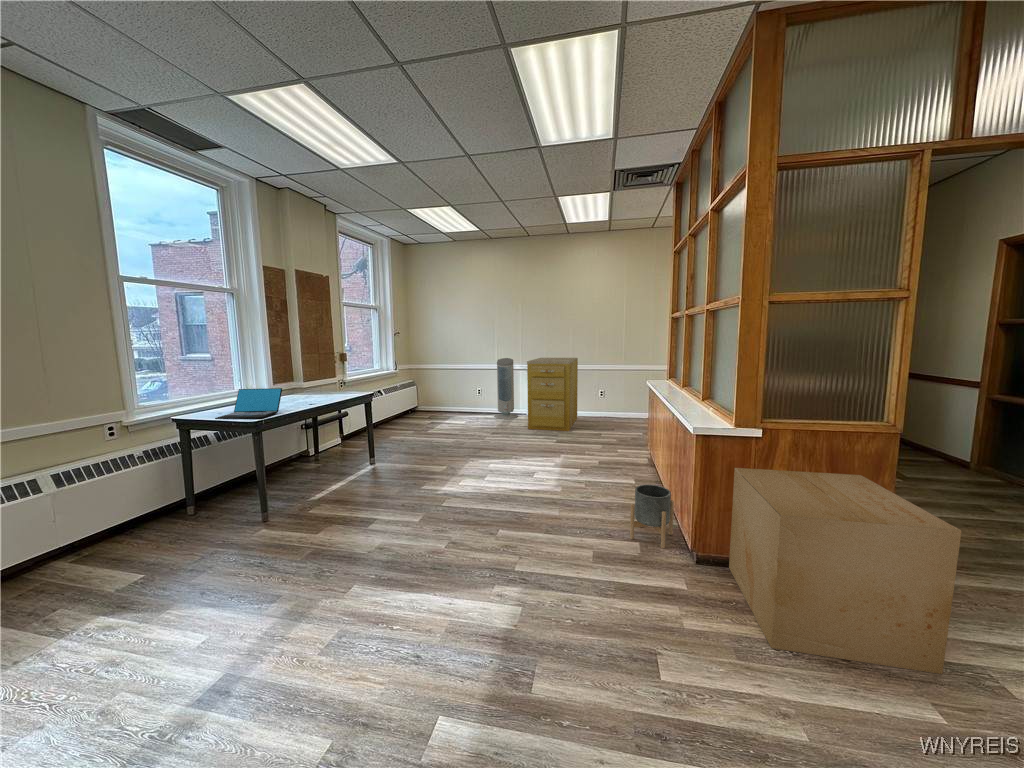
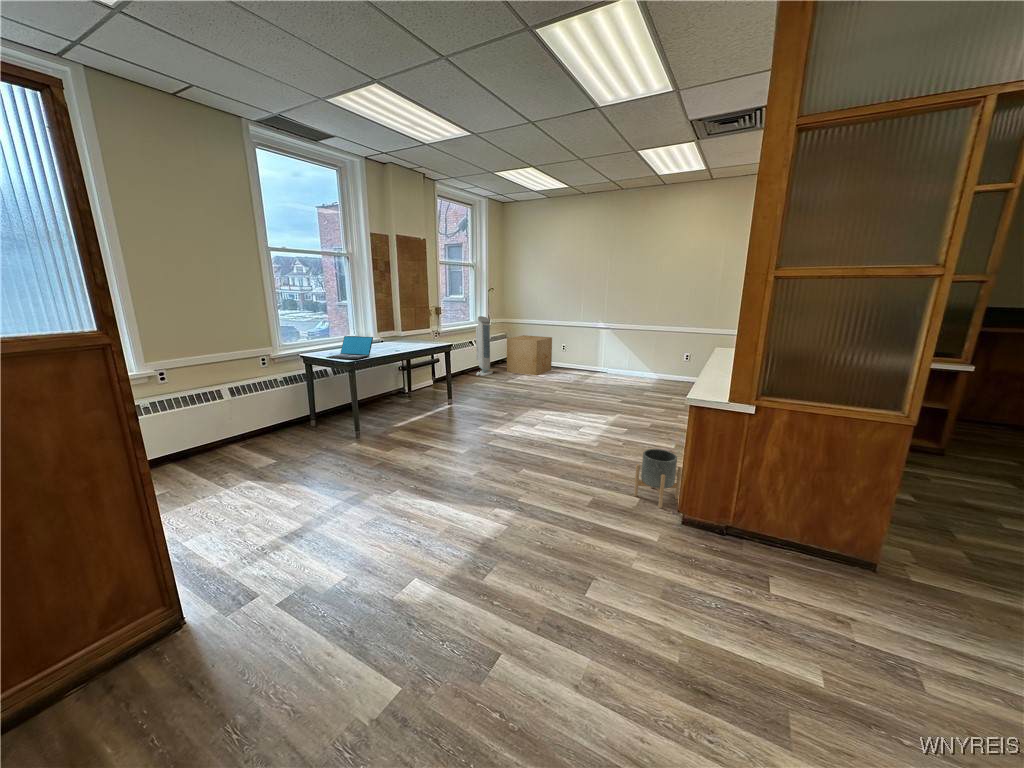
air purifier: present [494,358,518,418] -> present [476,316,493,376]
filing cabinet: present [527,358,578,431] -> none [601,318,665,394]
cardboard box: present [729,468,961,674] -> present [507,335,552,375]

